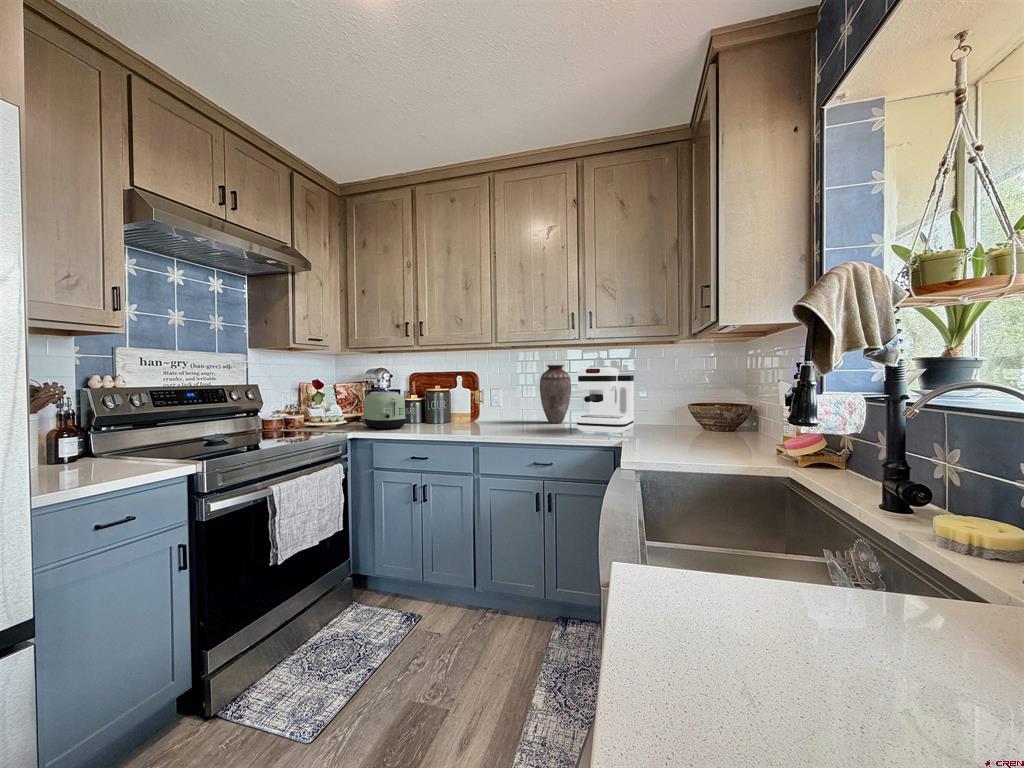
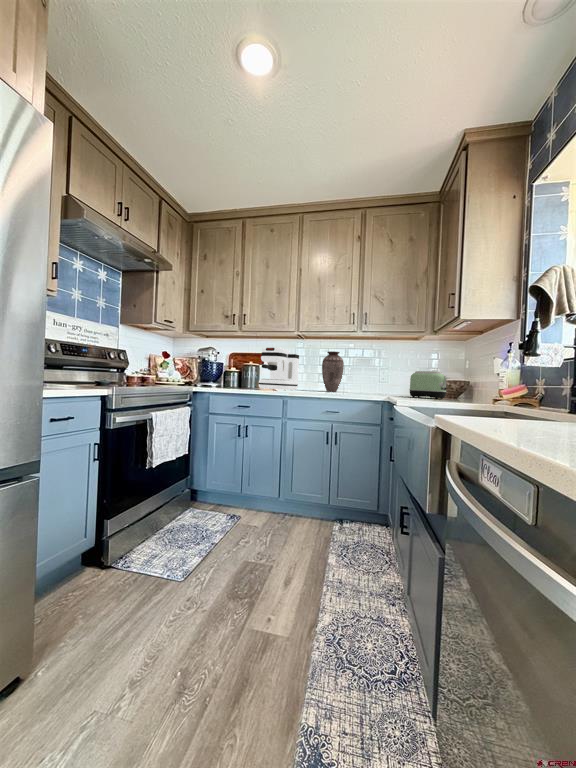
coffee maker: present [576,368,634,434] -> present [259,347,299,391]
toaster: present [363,392,406,429] -> present [409,371,449,399]

